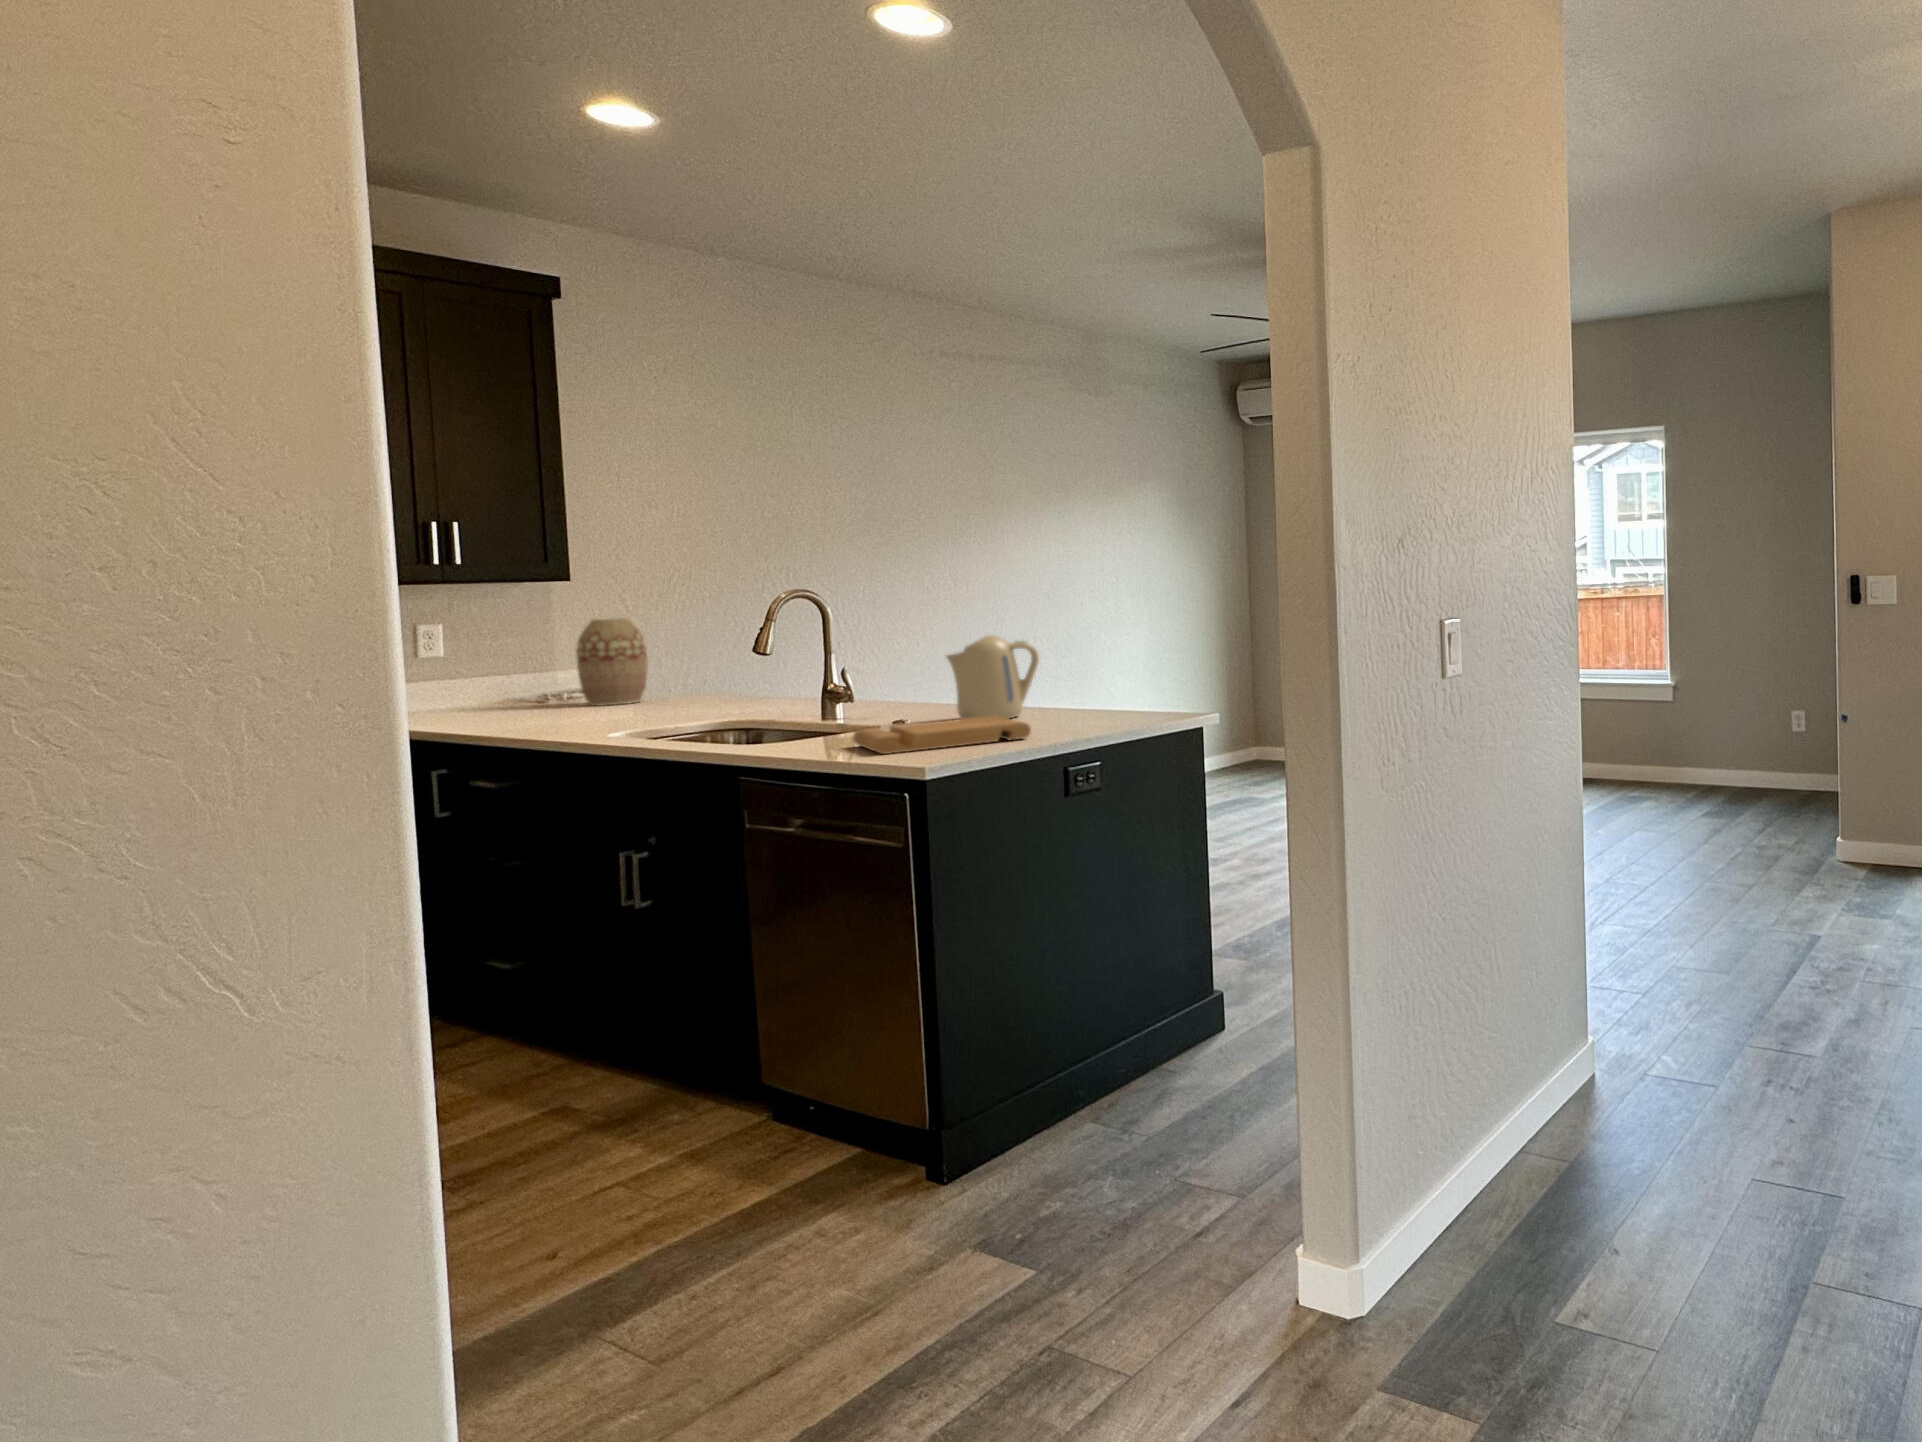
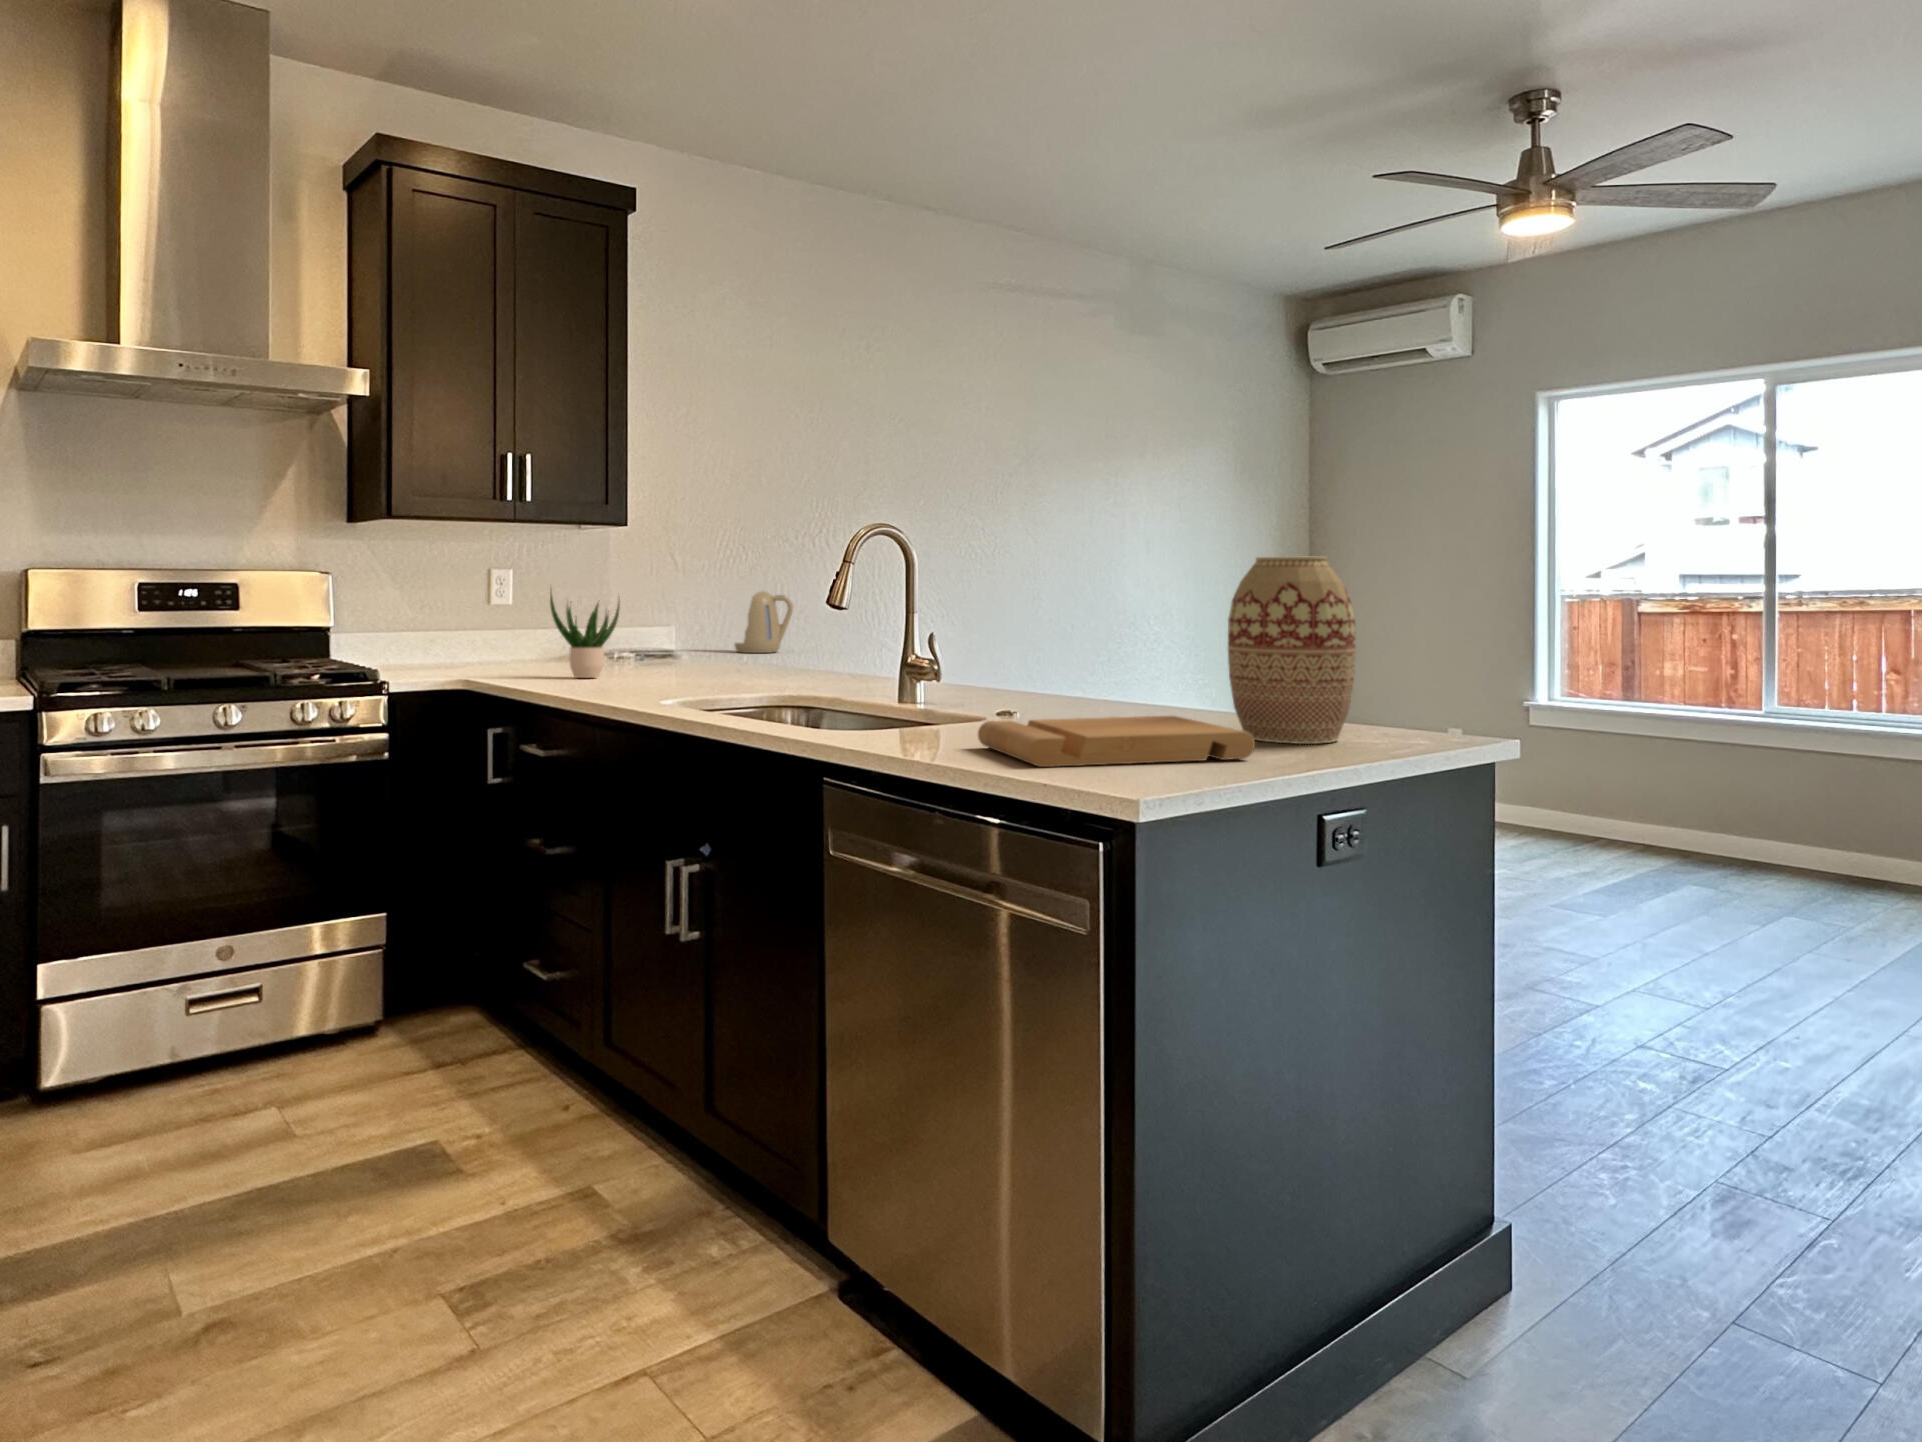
vase: present [576,618,648,706] -> present [1228,557,1356,744]
kettle: present [945,635,1039,719] -> present [735,591,793,653]
potted plant: none [491,641,567,720] -> present [550,592,620,678]

